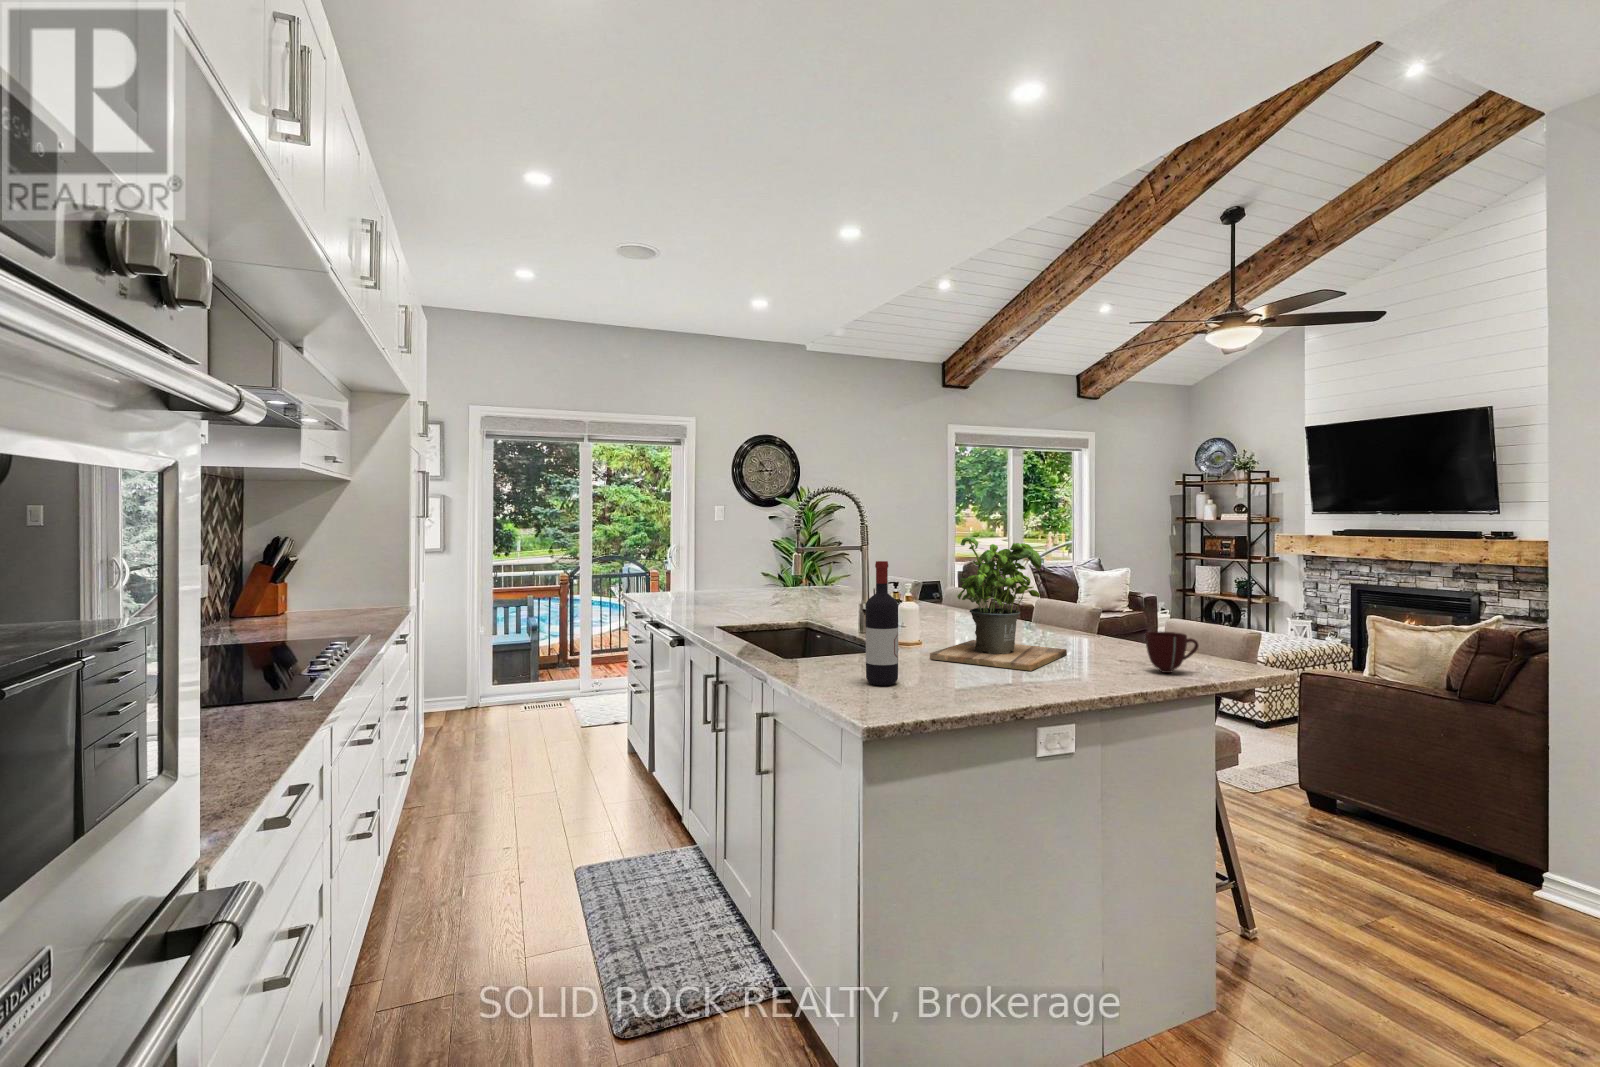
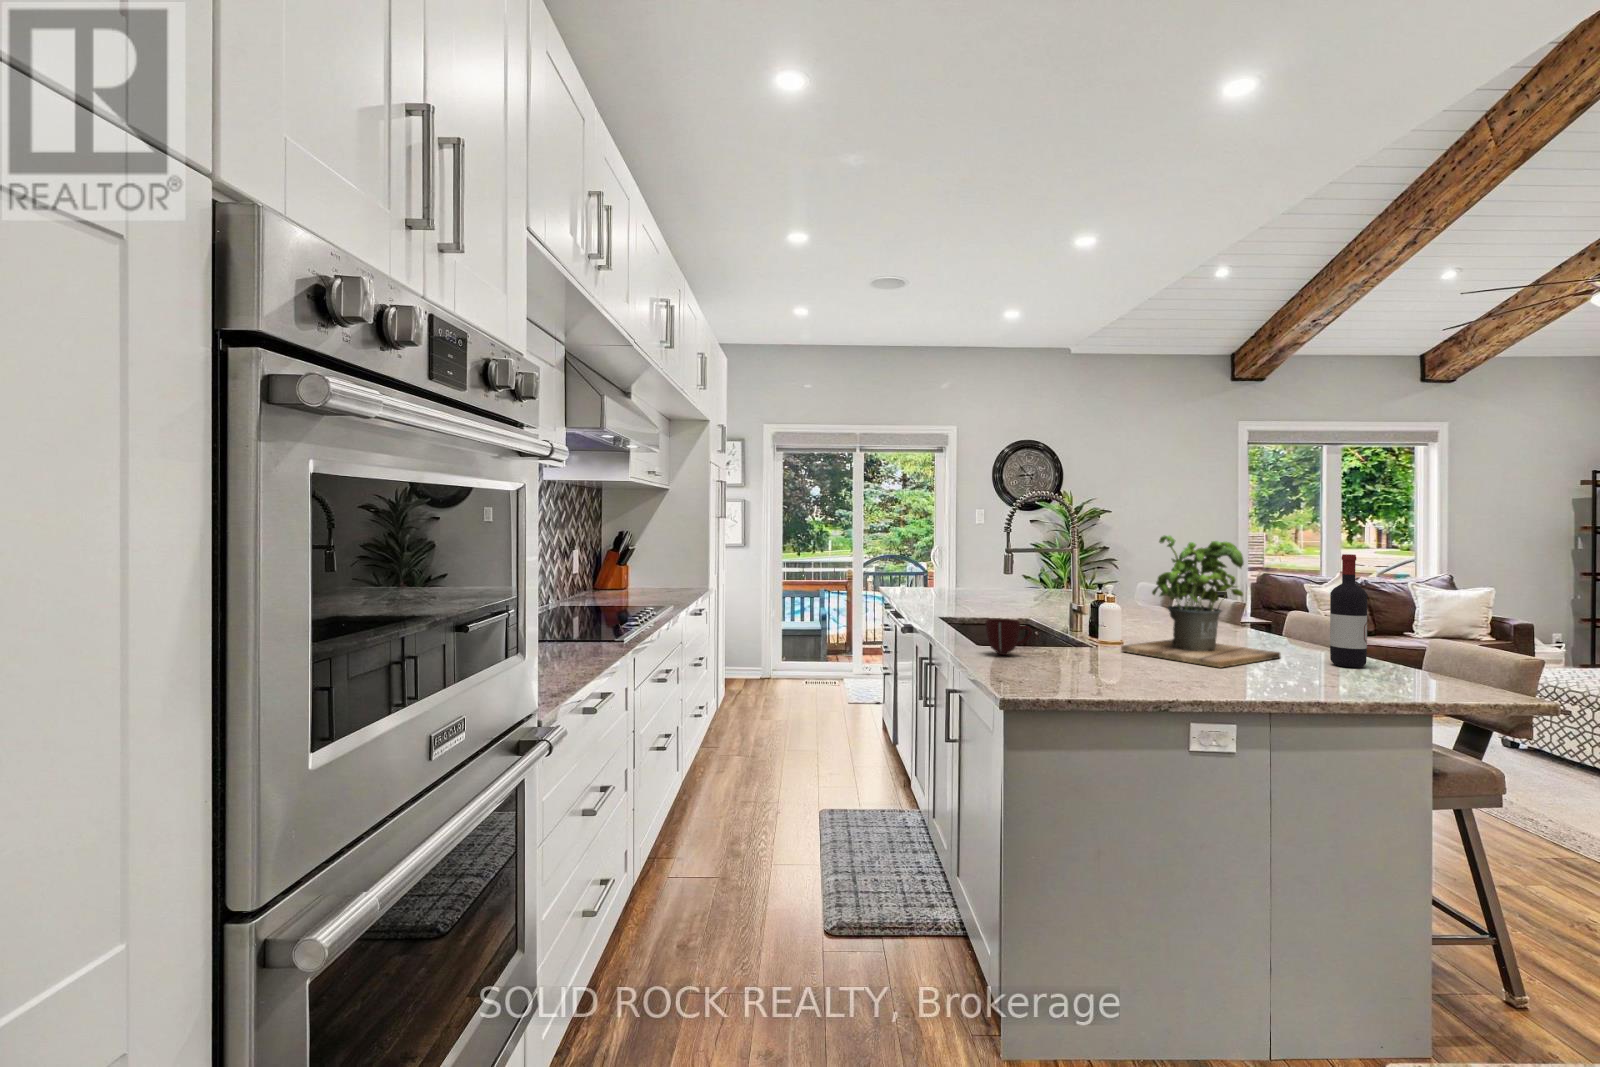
wine bottle: present [866,561,898,686] -> present [1330,554,1367,668]
mug: present [1145,631,1199,673] -> present [986,619,1032,655]

